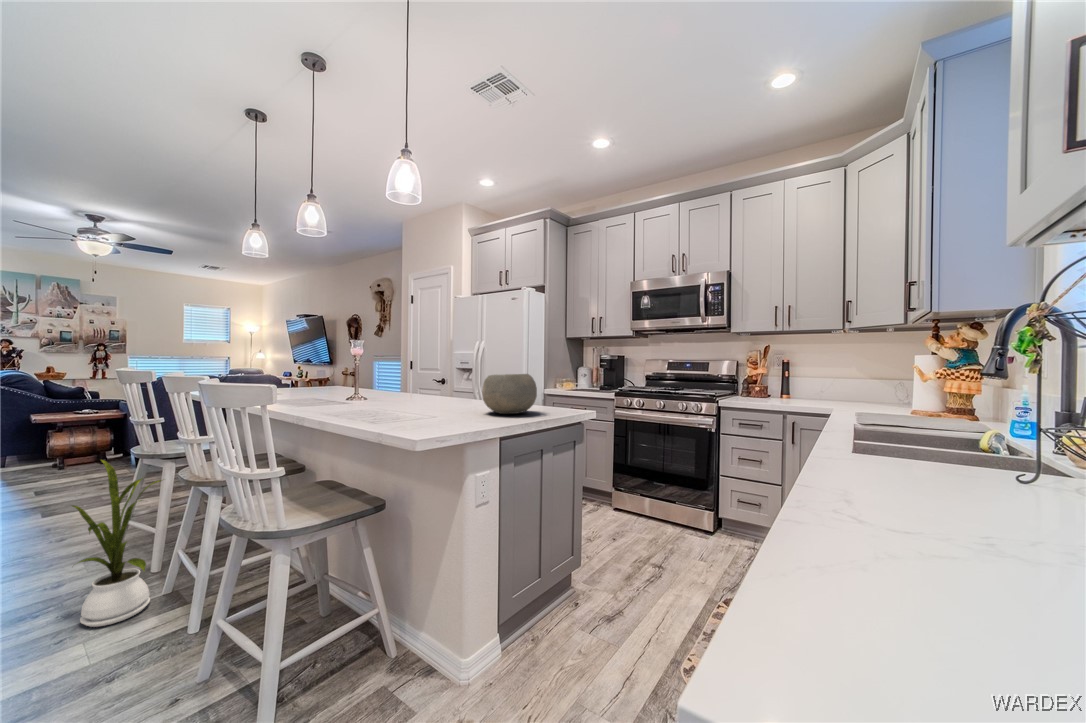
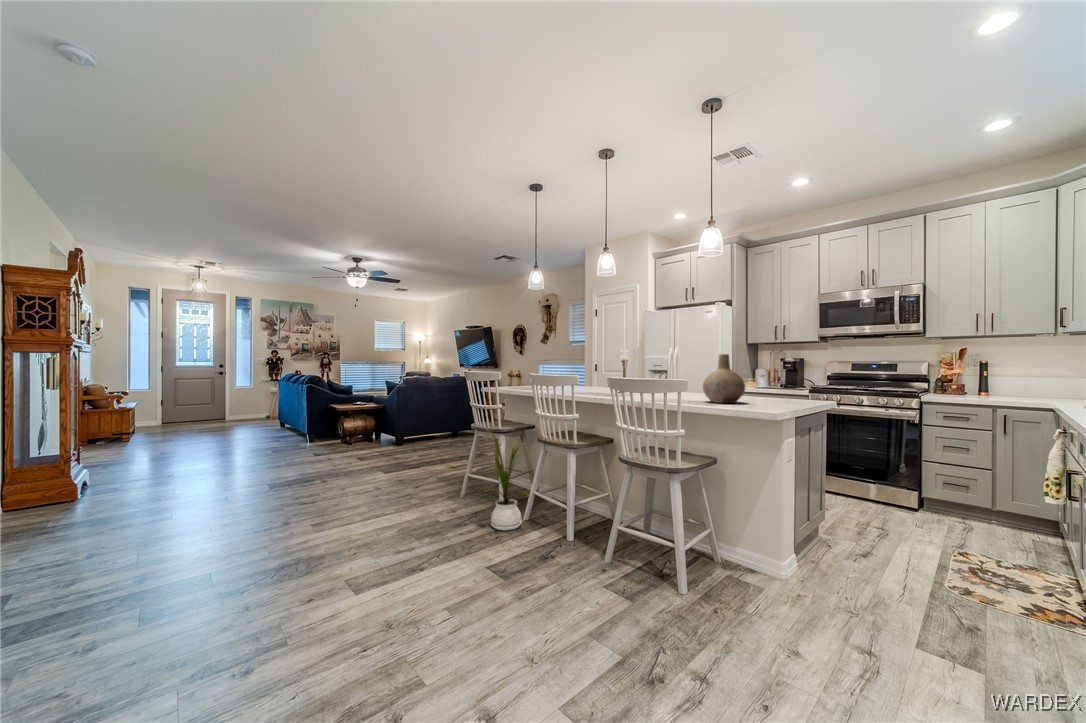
vase: none [383,346,445,421] -> present [703,354,745,403]
bowl: present [482,374,537,414] -> none [754,372,799,401]

